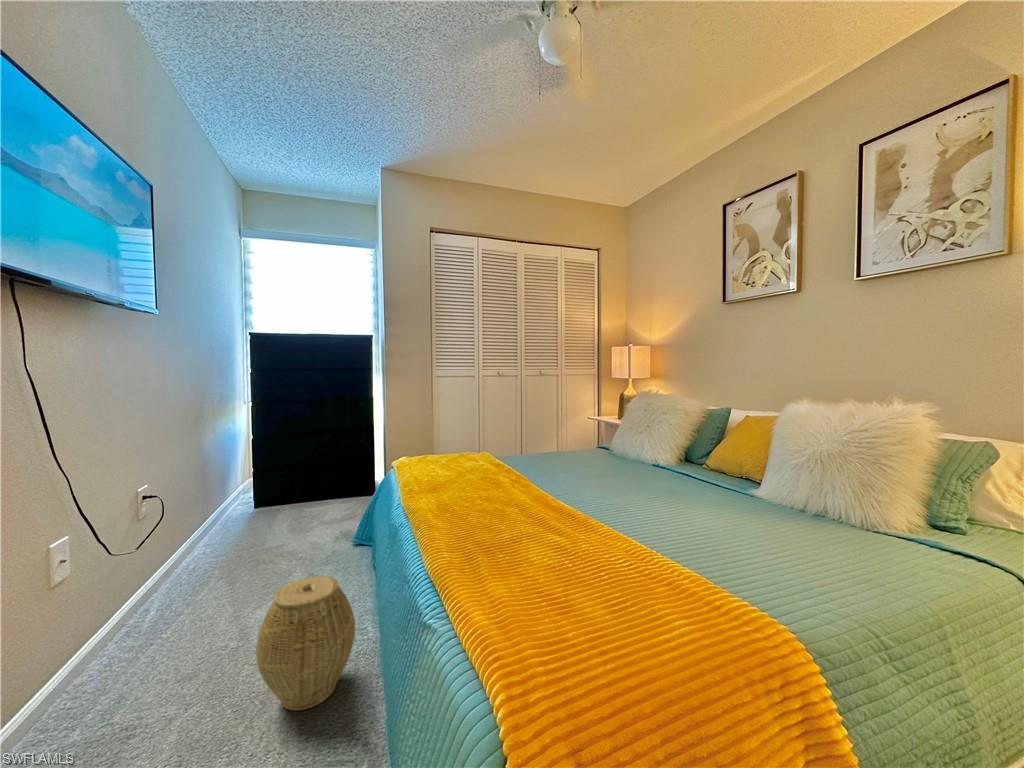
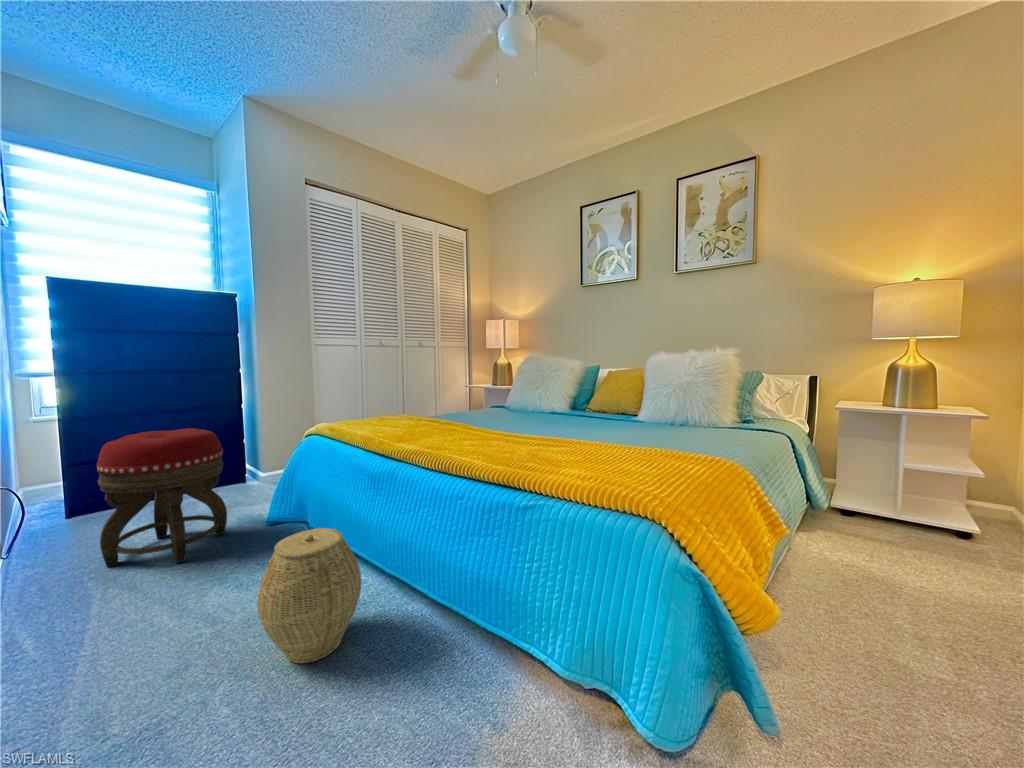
footstool: none [241,455,331,570] -> present [97,428,227,567]

